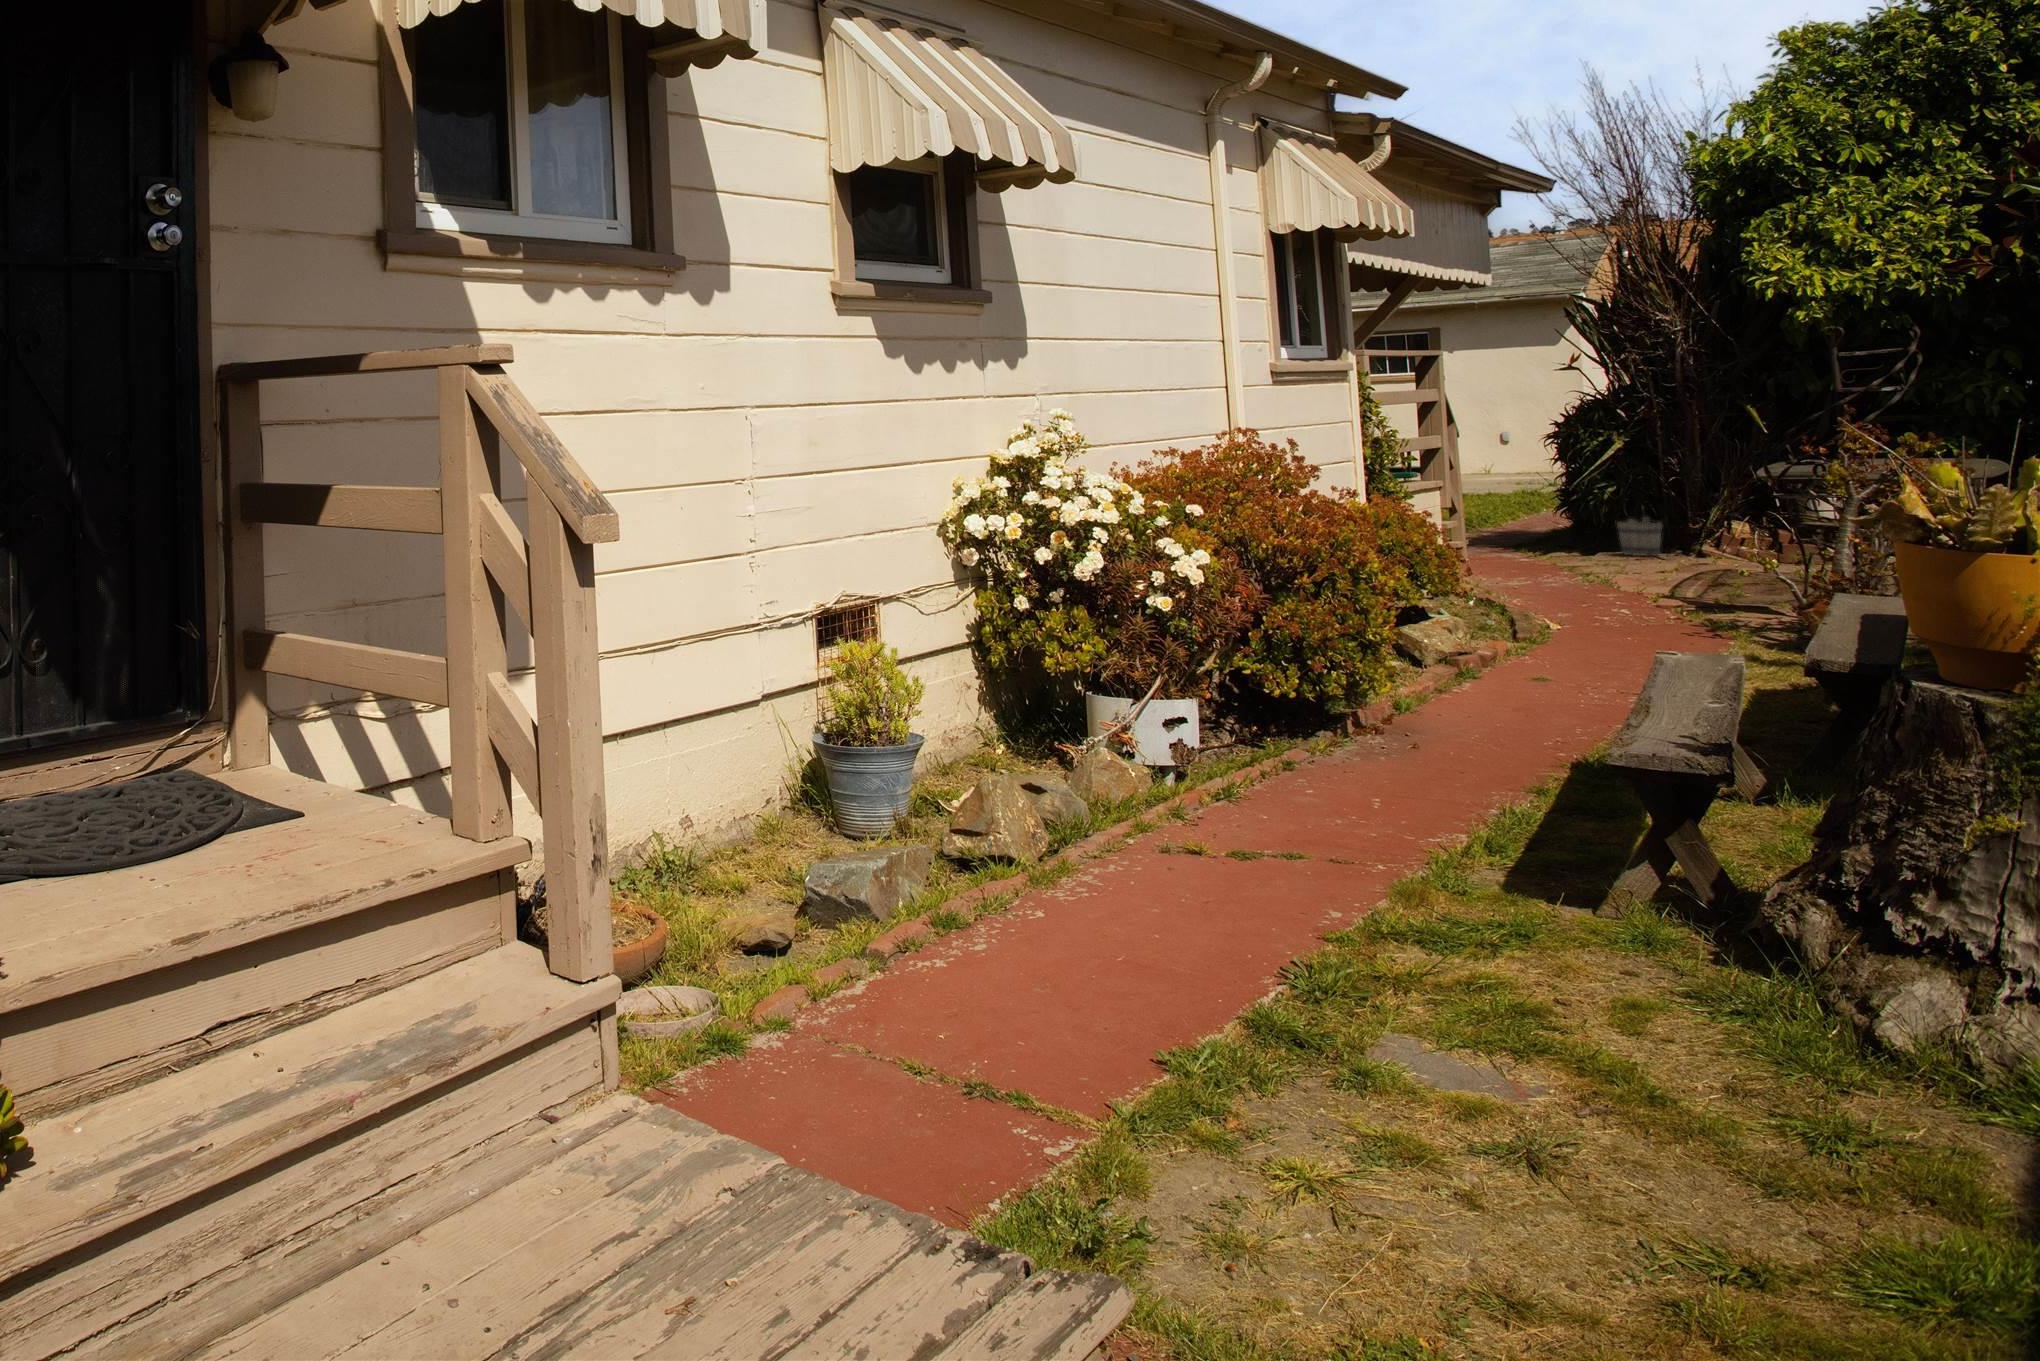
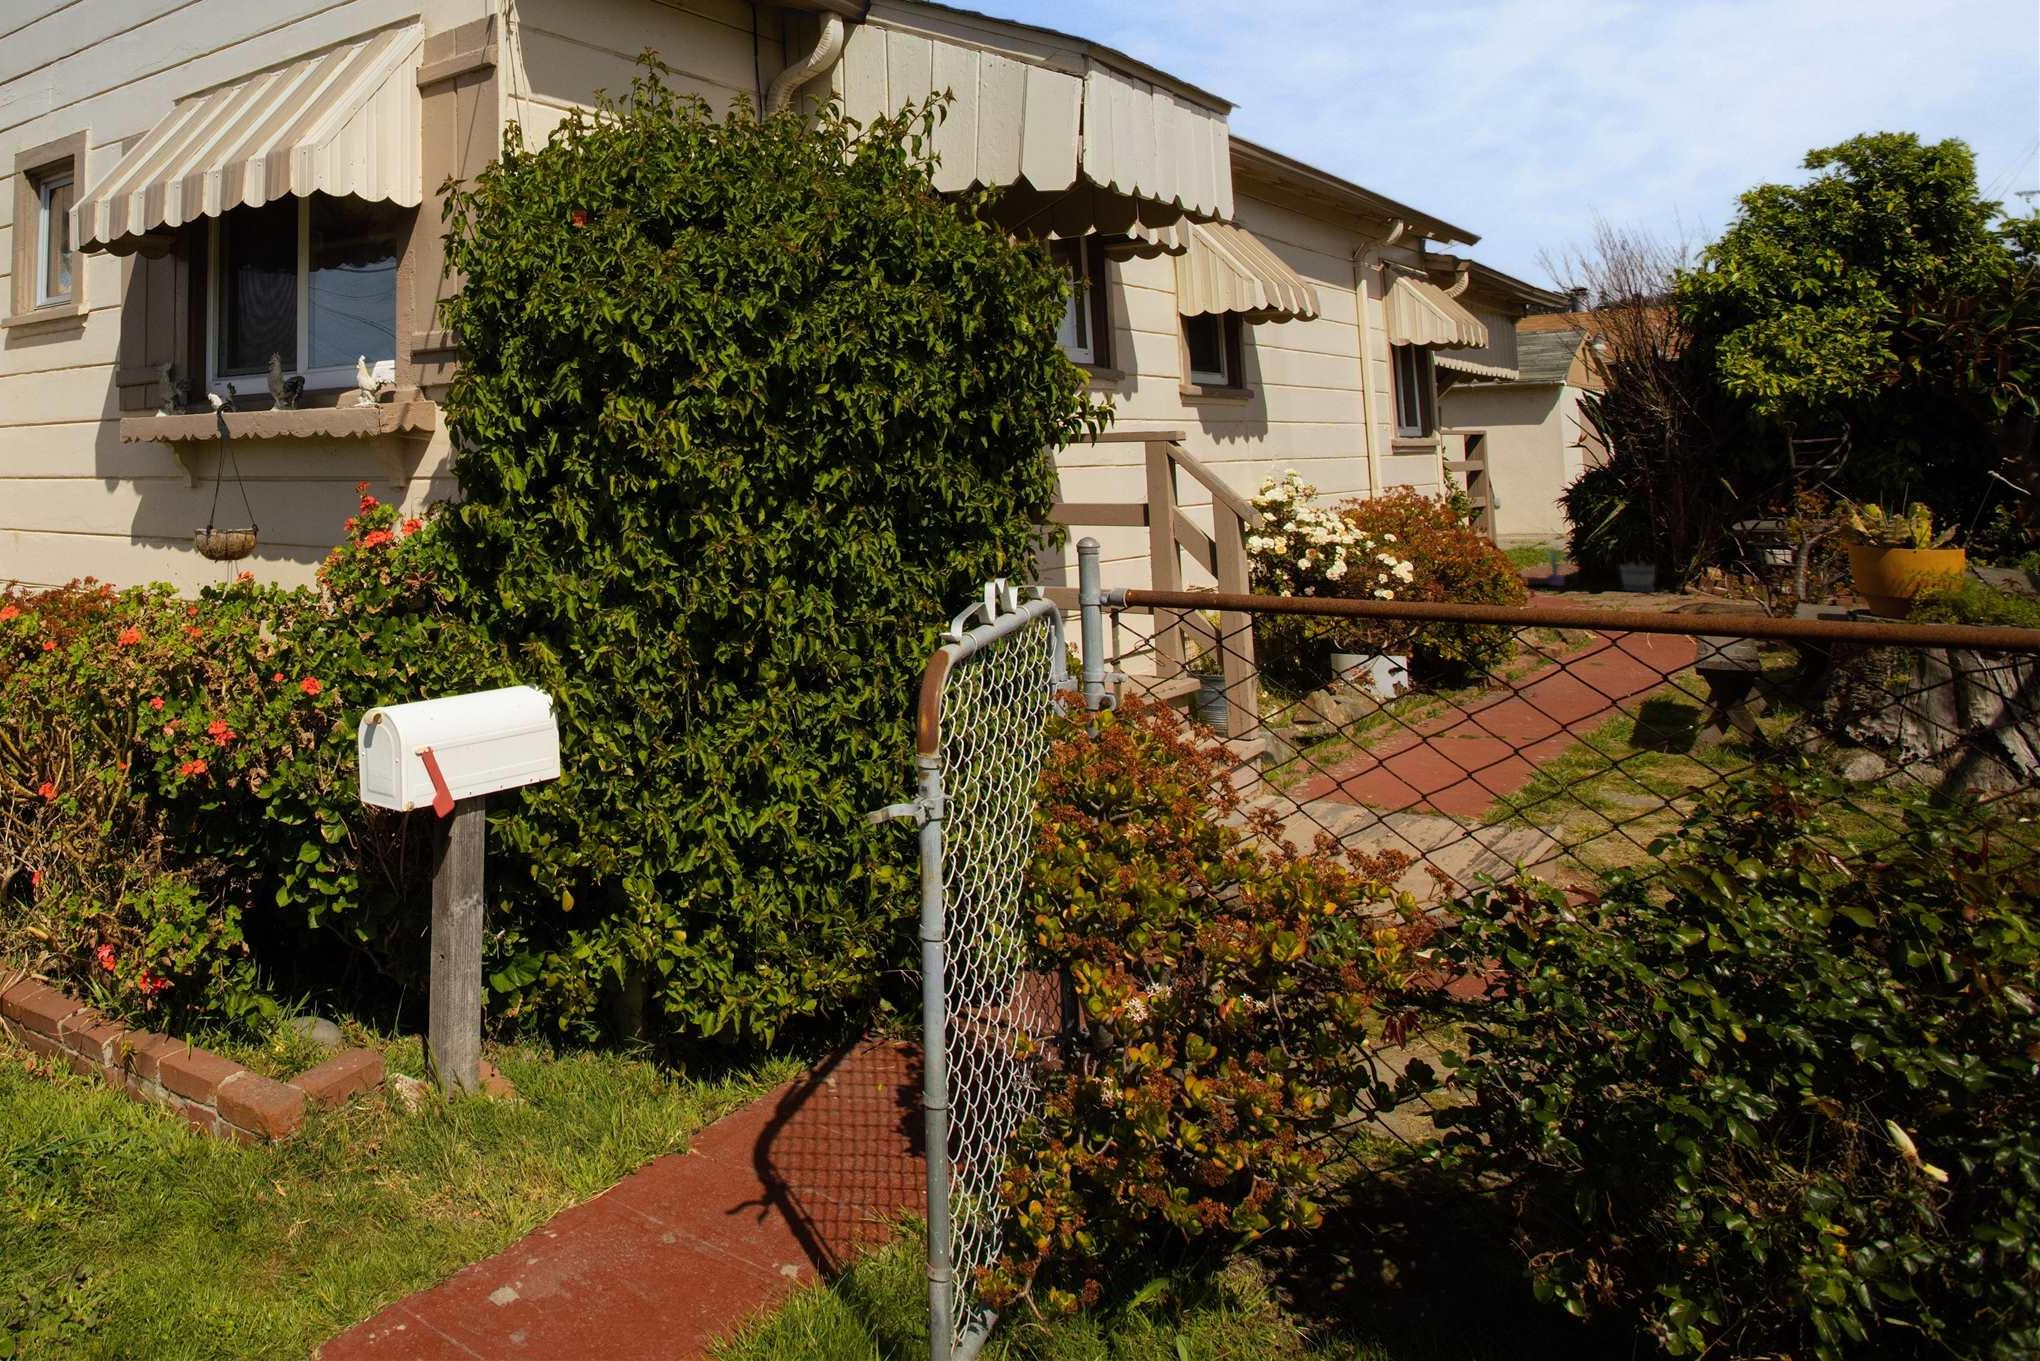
decorative plant: none [1506,499,1574,549] -> present [1547,548,1567,586]

